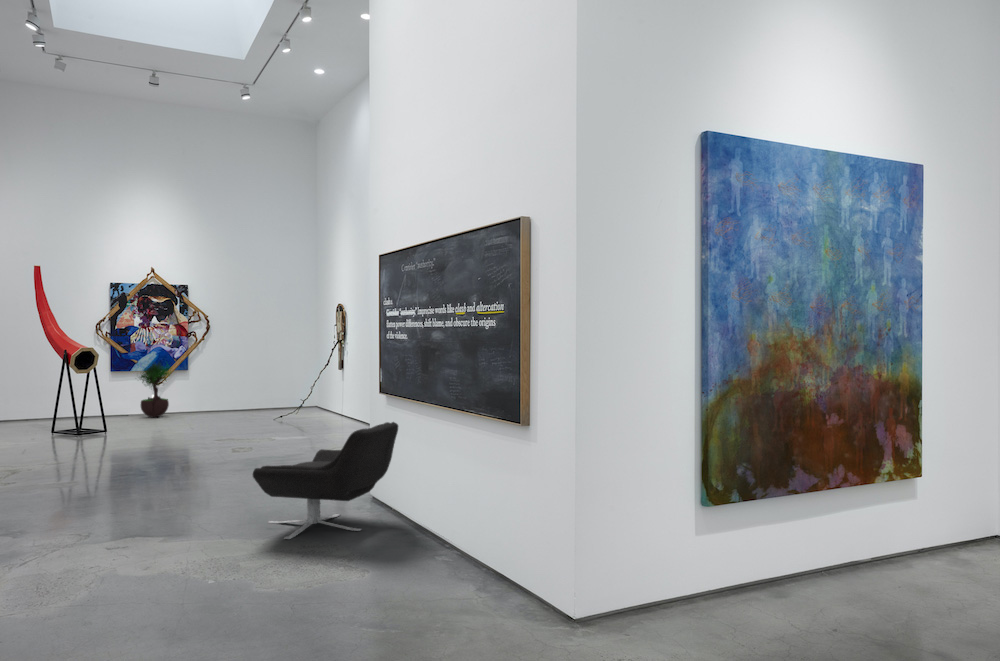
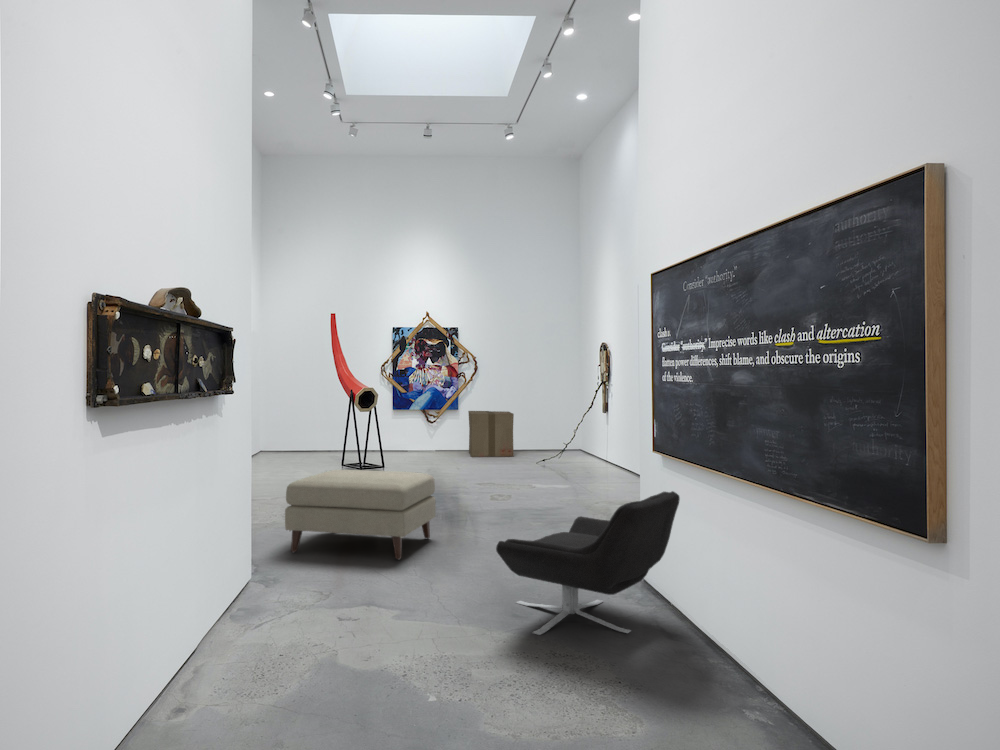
potted tree: present [140,364,171,417] -> none [412,398,445,454]
cardboard box: none [199,371,249,418] -> present [468,411,514,457]
ottoman: none [25,426,183,508] -> present [285,470,436,559]

